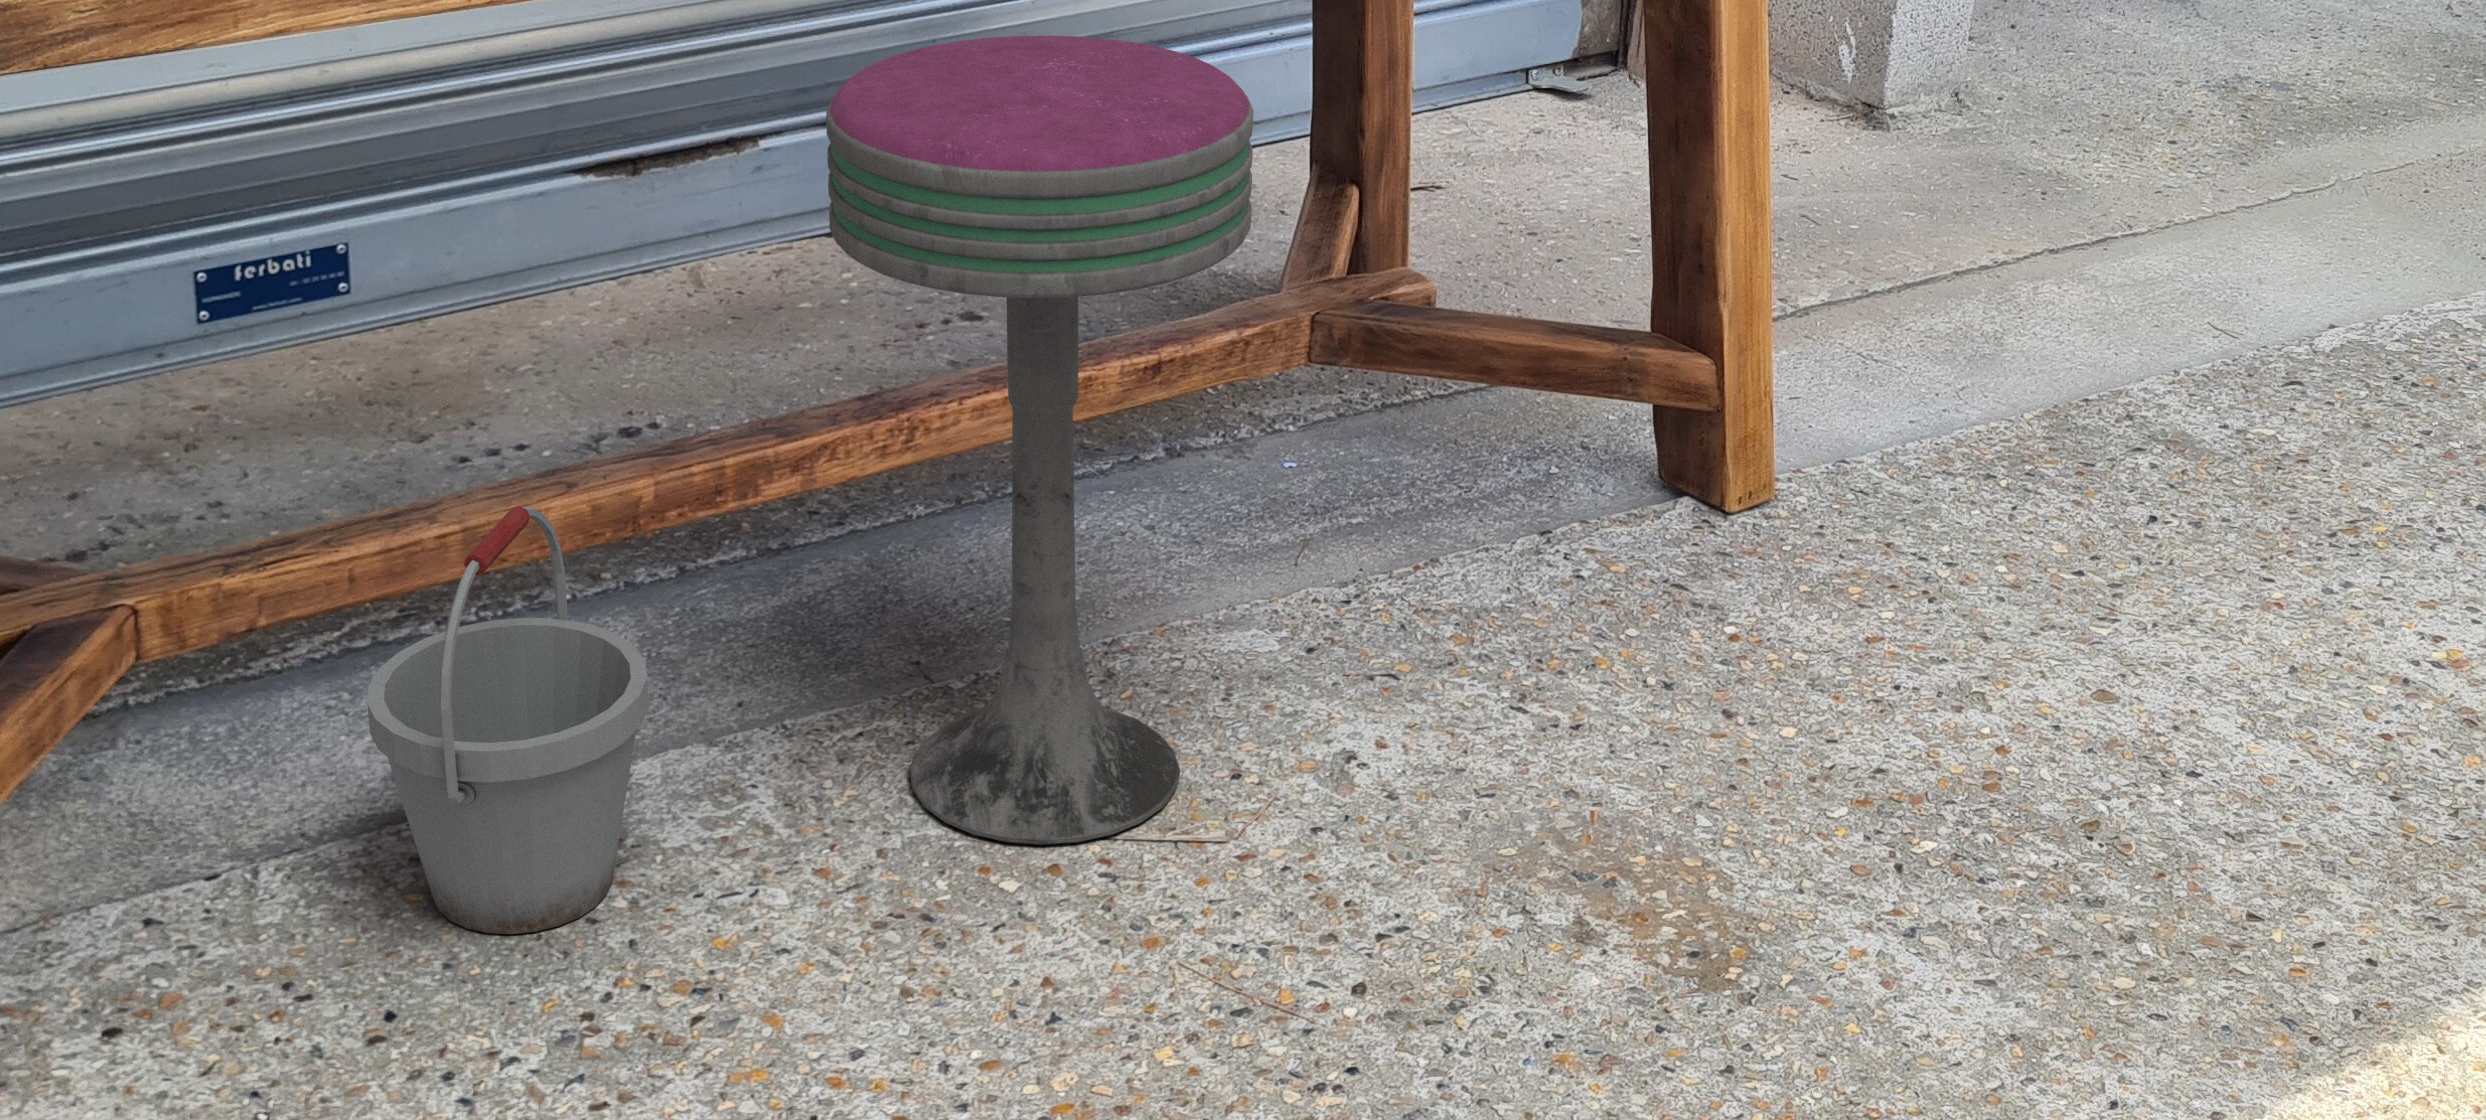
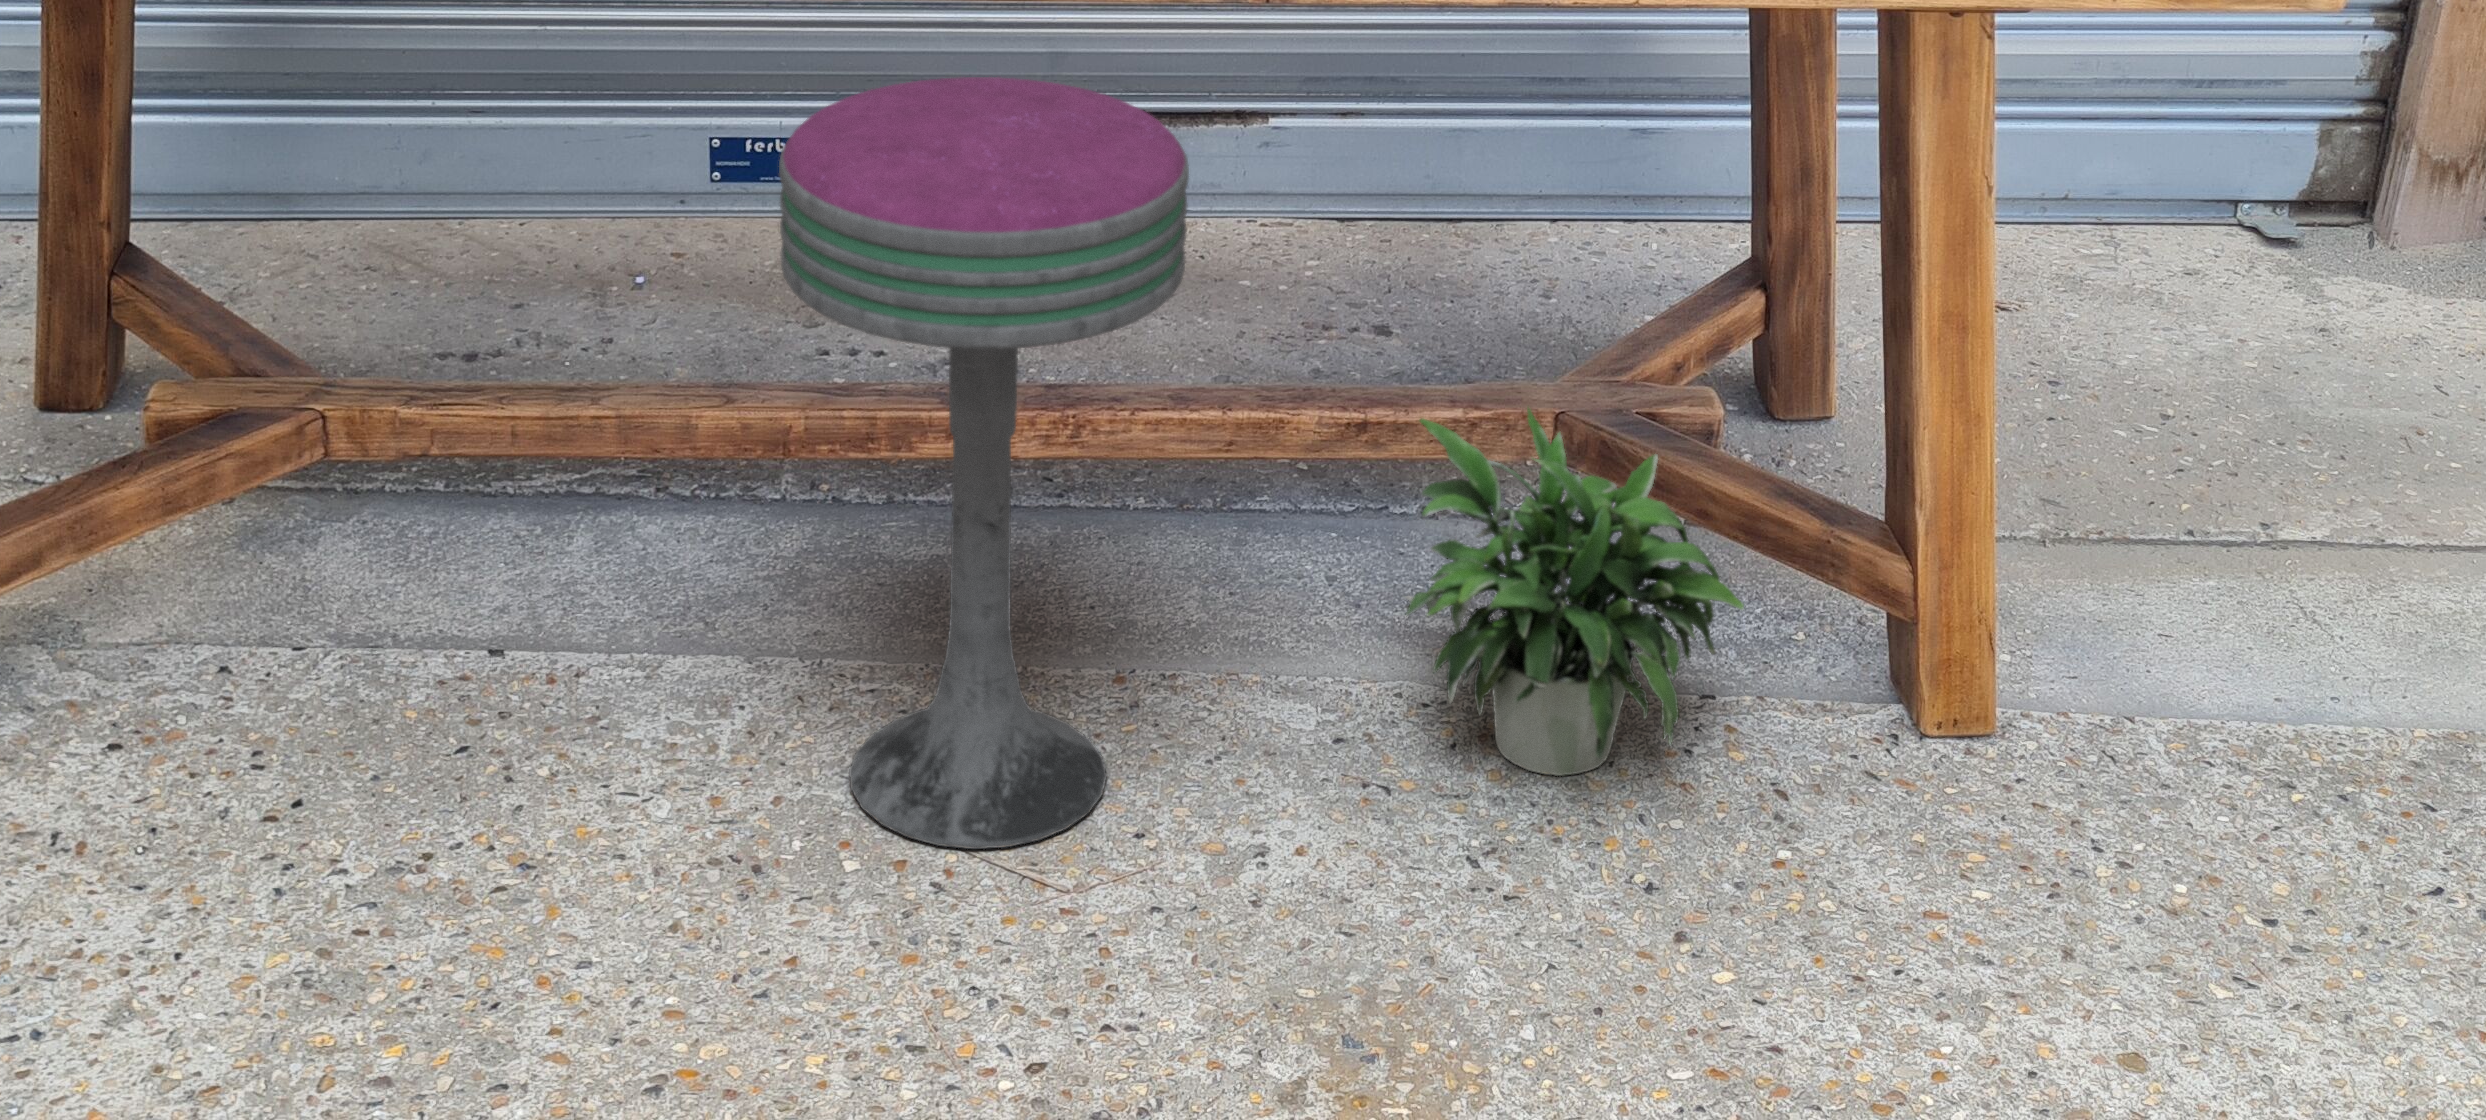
potted plant: none [1248,286,1669,625] -> present [1405,408,1744,776]
bucket: present [367,506,649,934] -> none [359,408,606,775]

